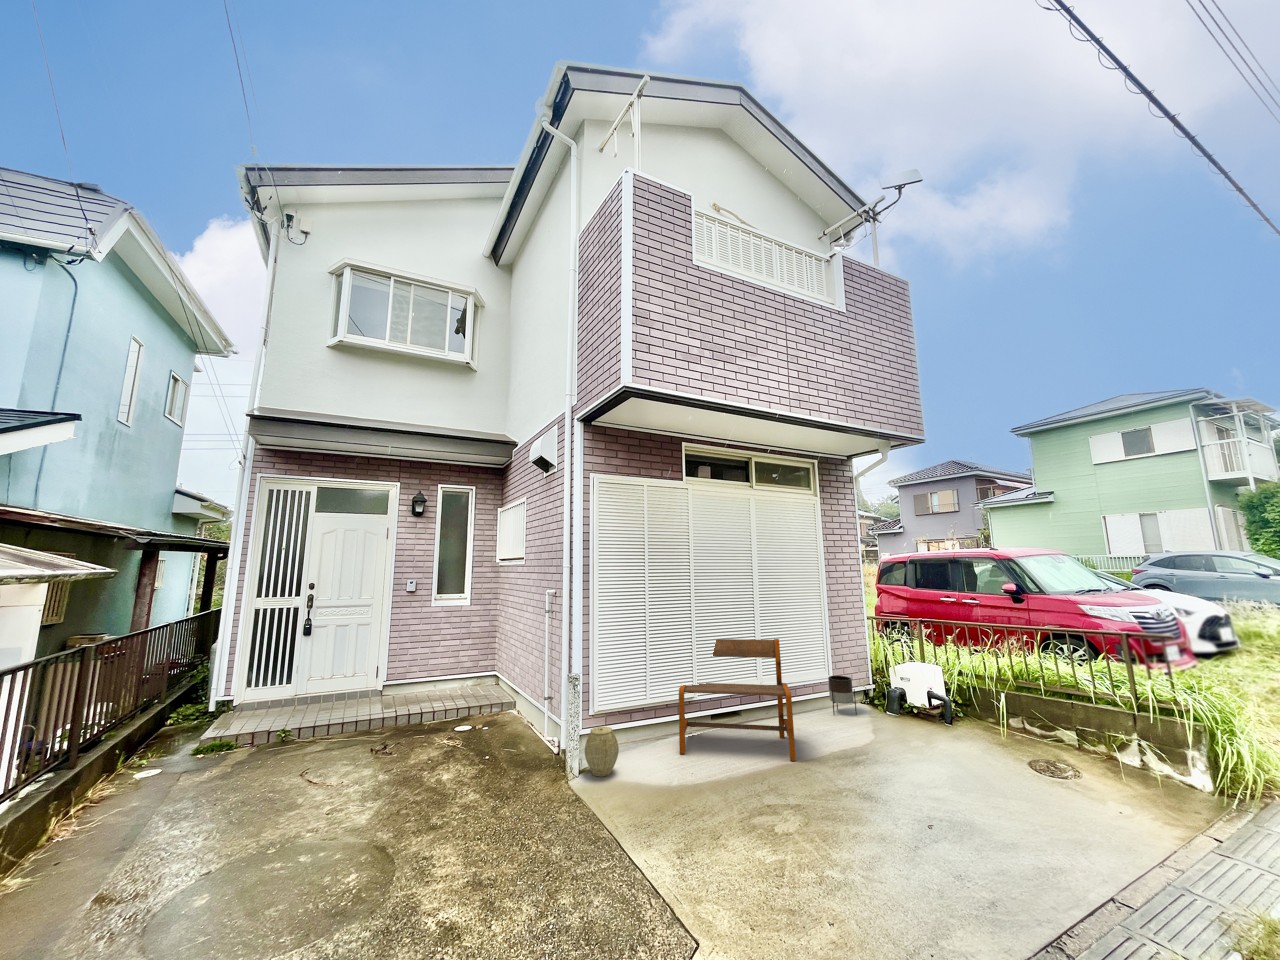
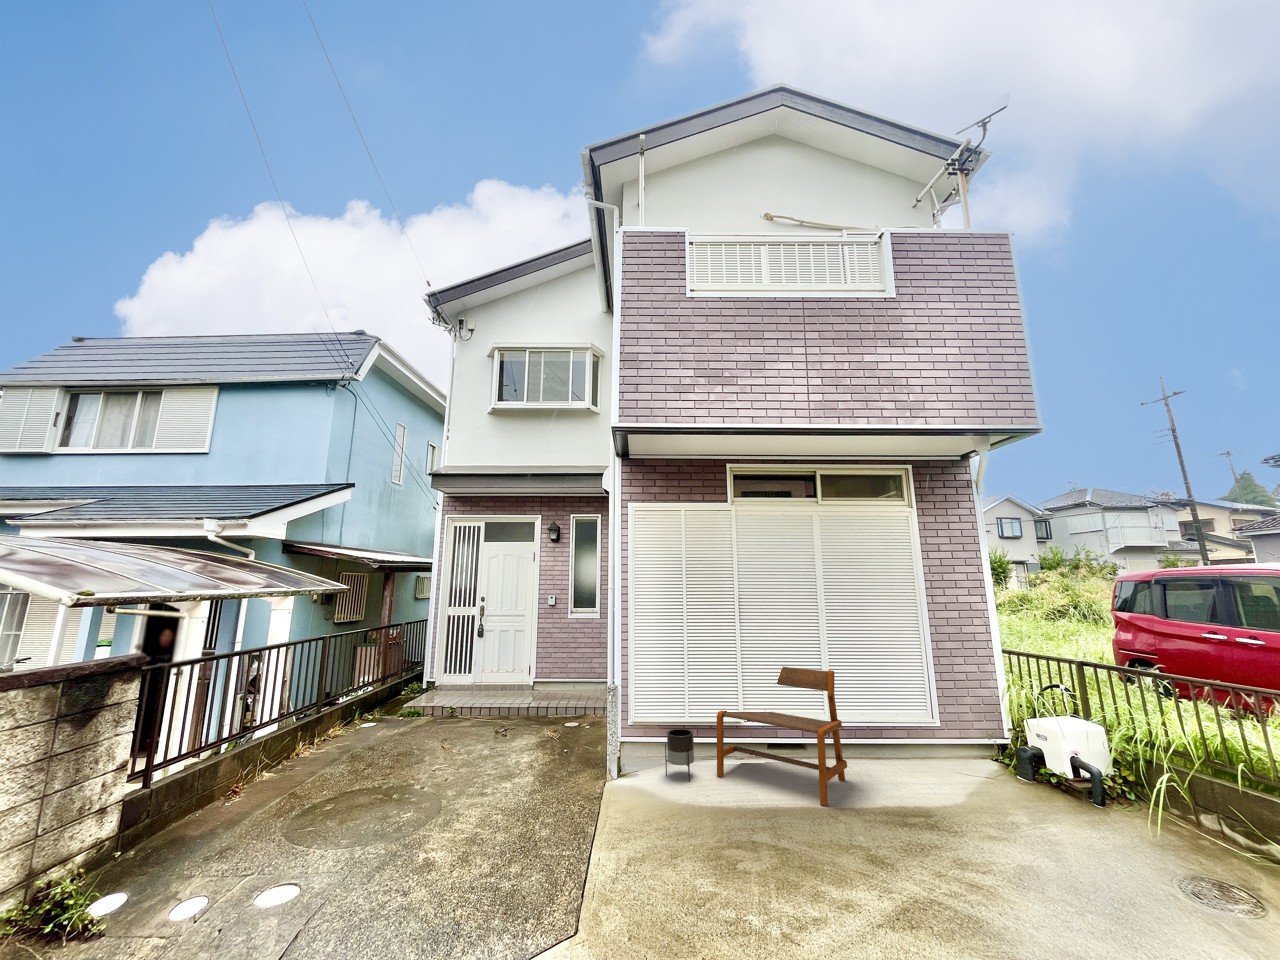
planter: present [828,676,857,715] -> present [665,729,694,782]
woven basket: present [585,727,619,777] -> none [618,737,649,782]

